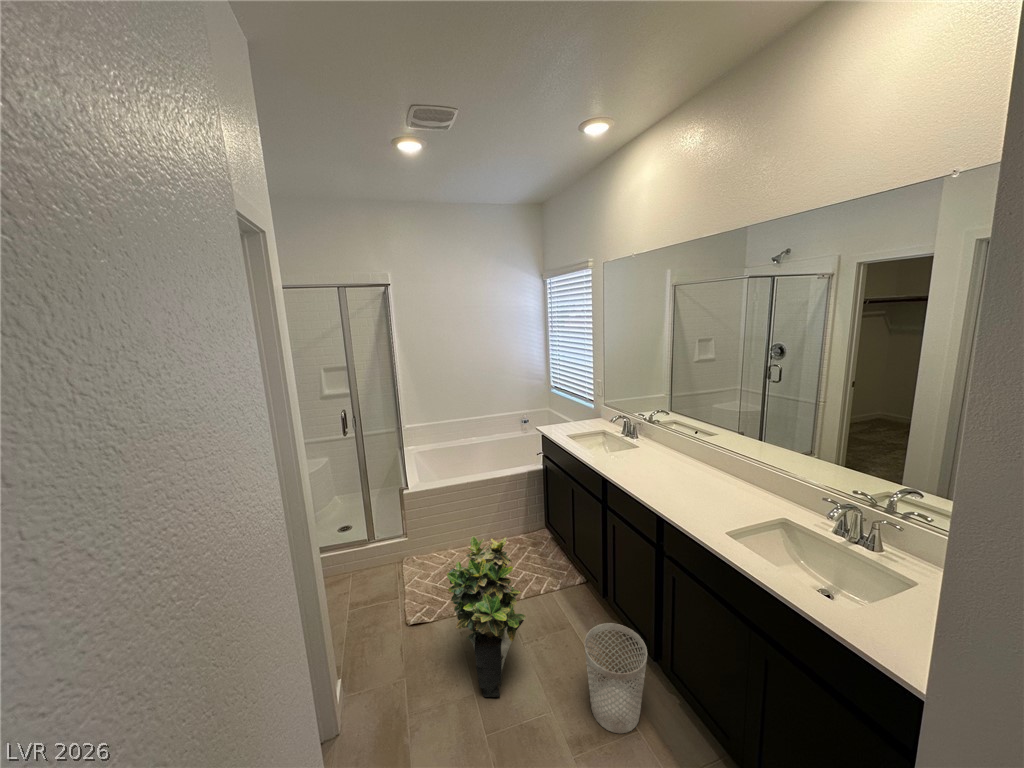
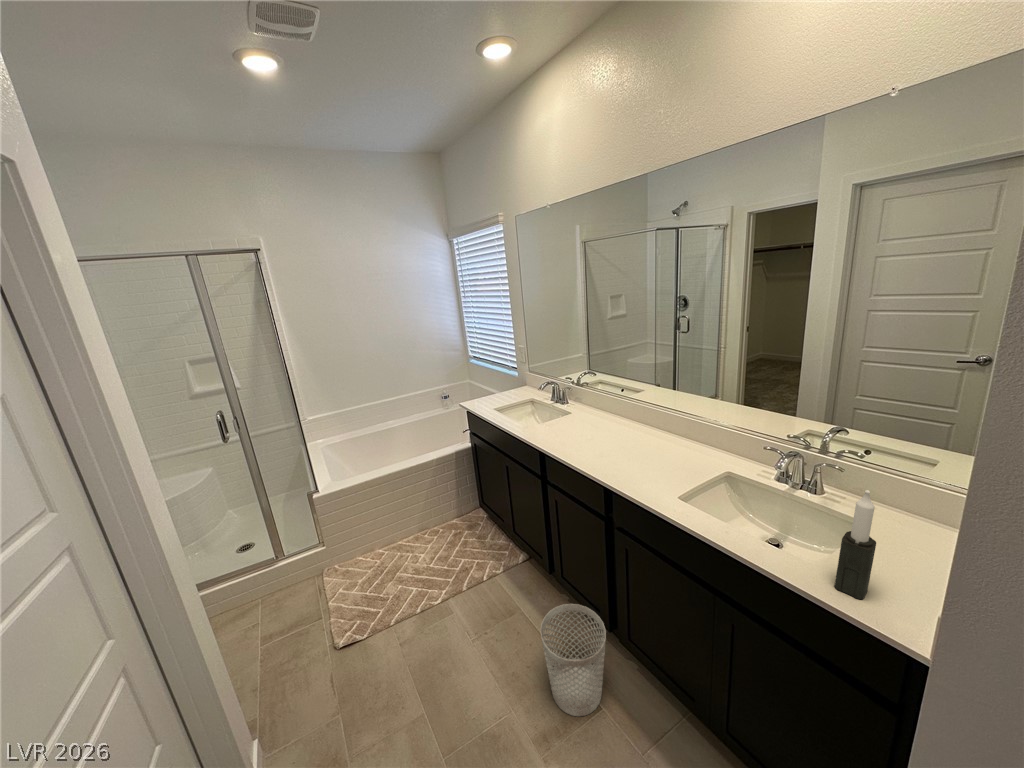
potted plant: present [447,536,526,697] -> none [376,534,474,714]
candle: none [862,538,904,645] -> present [835,490,876,599]

